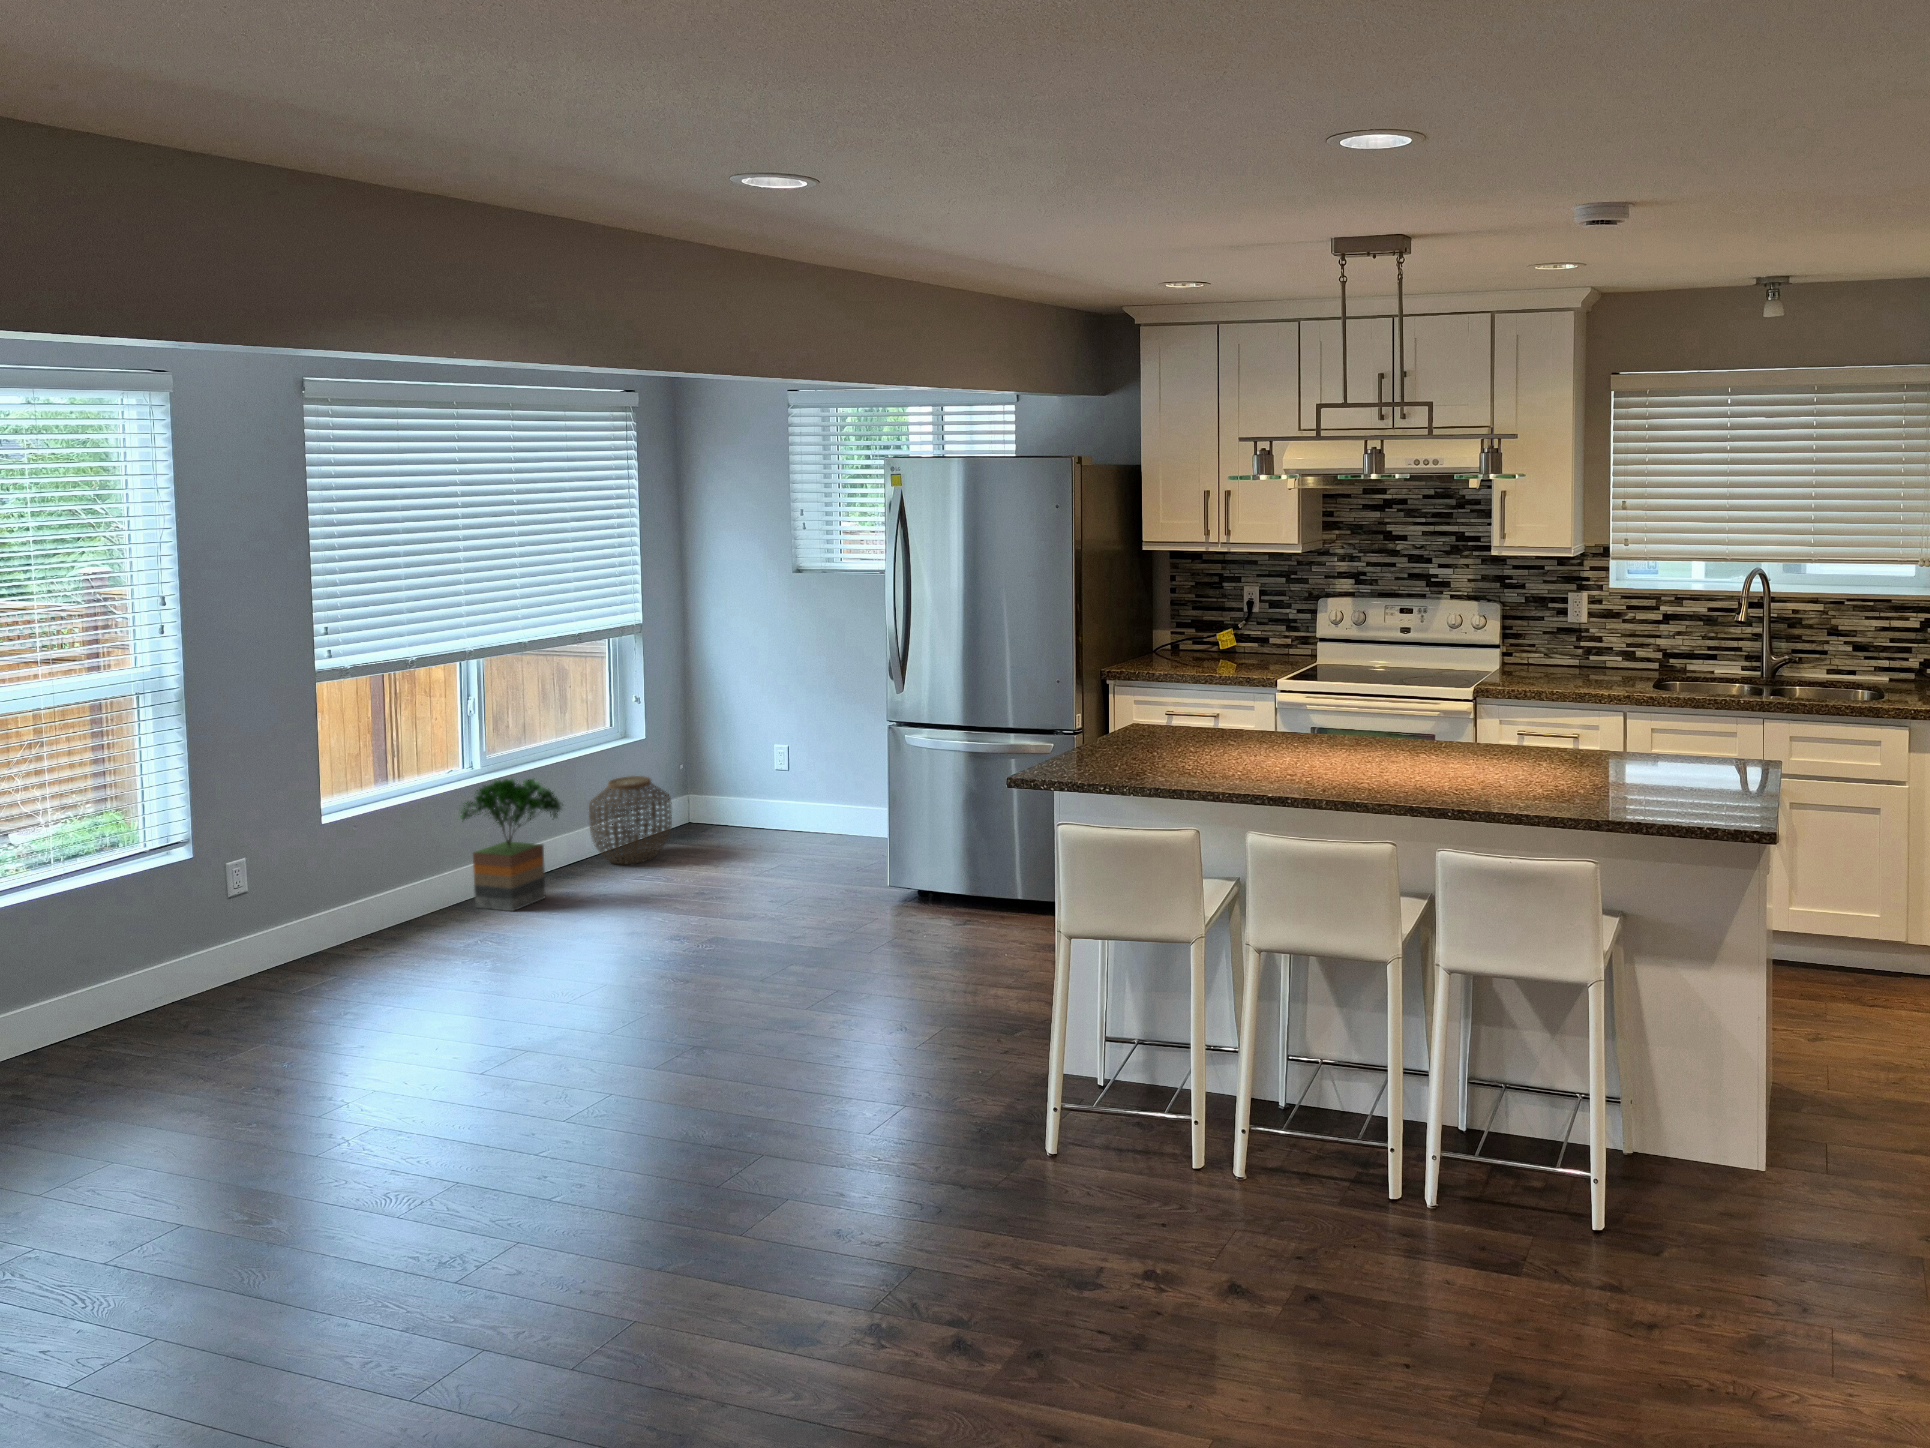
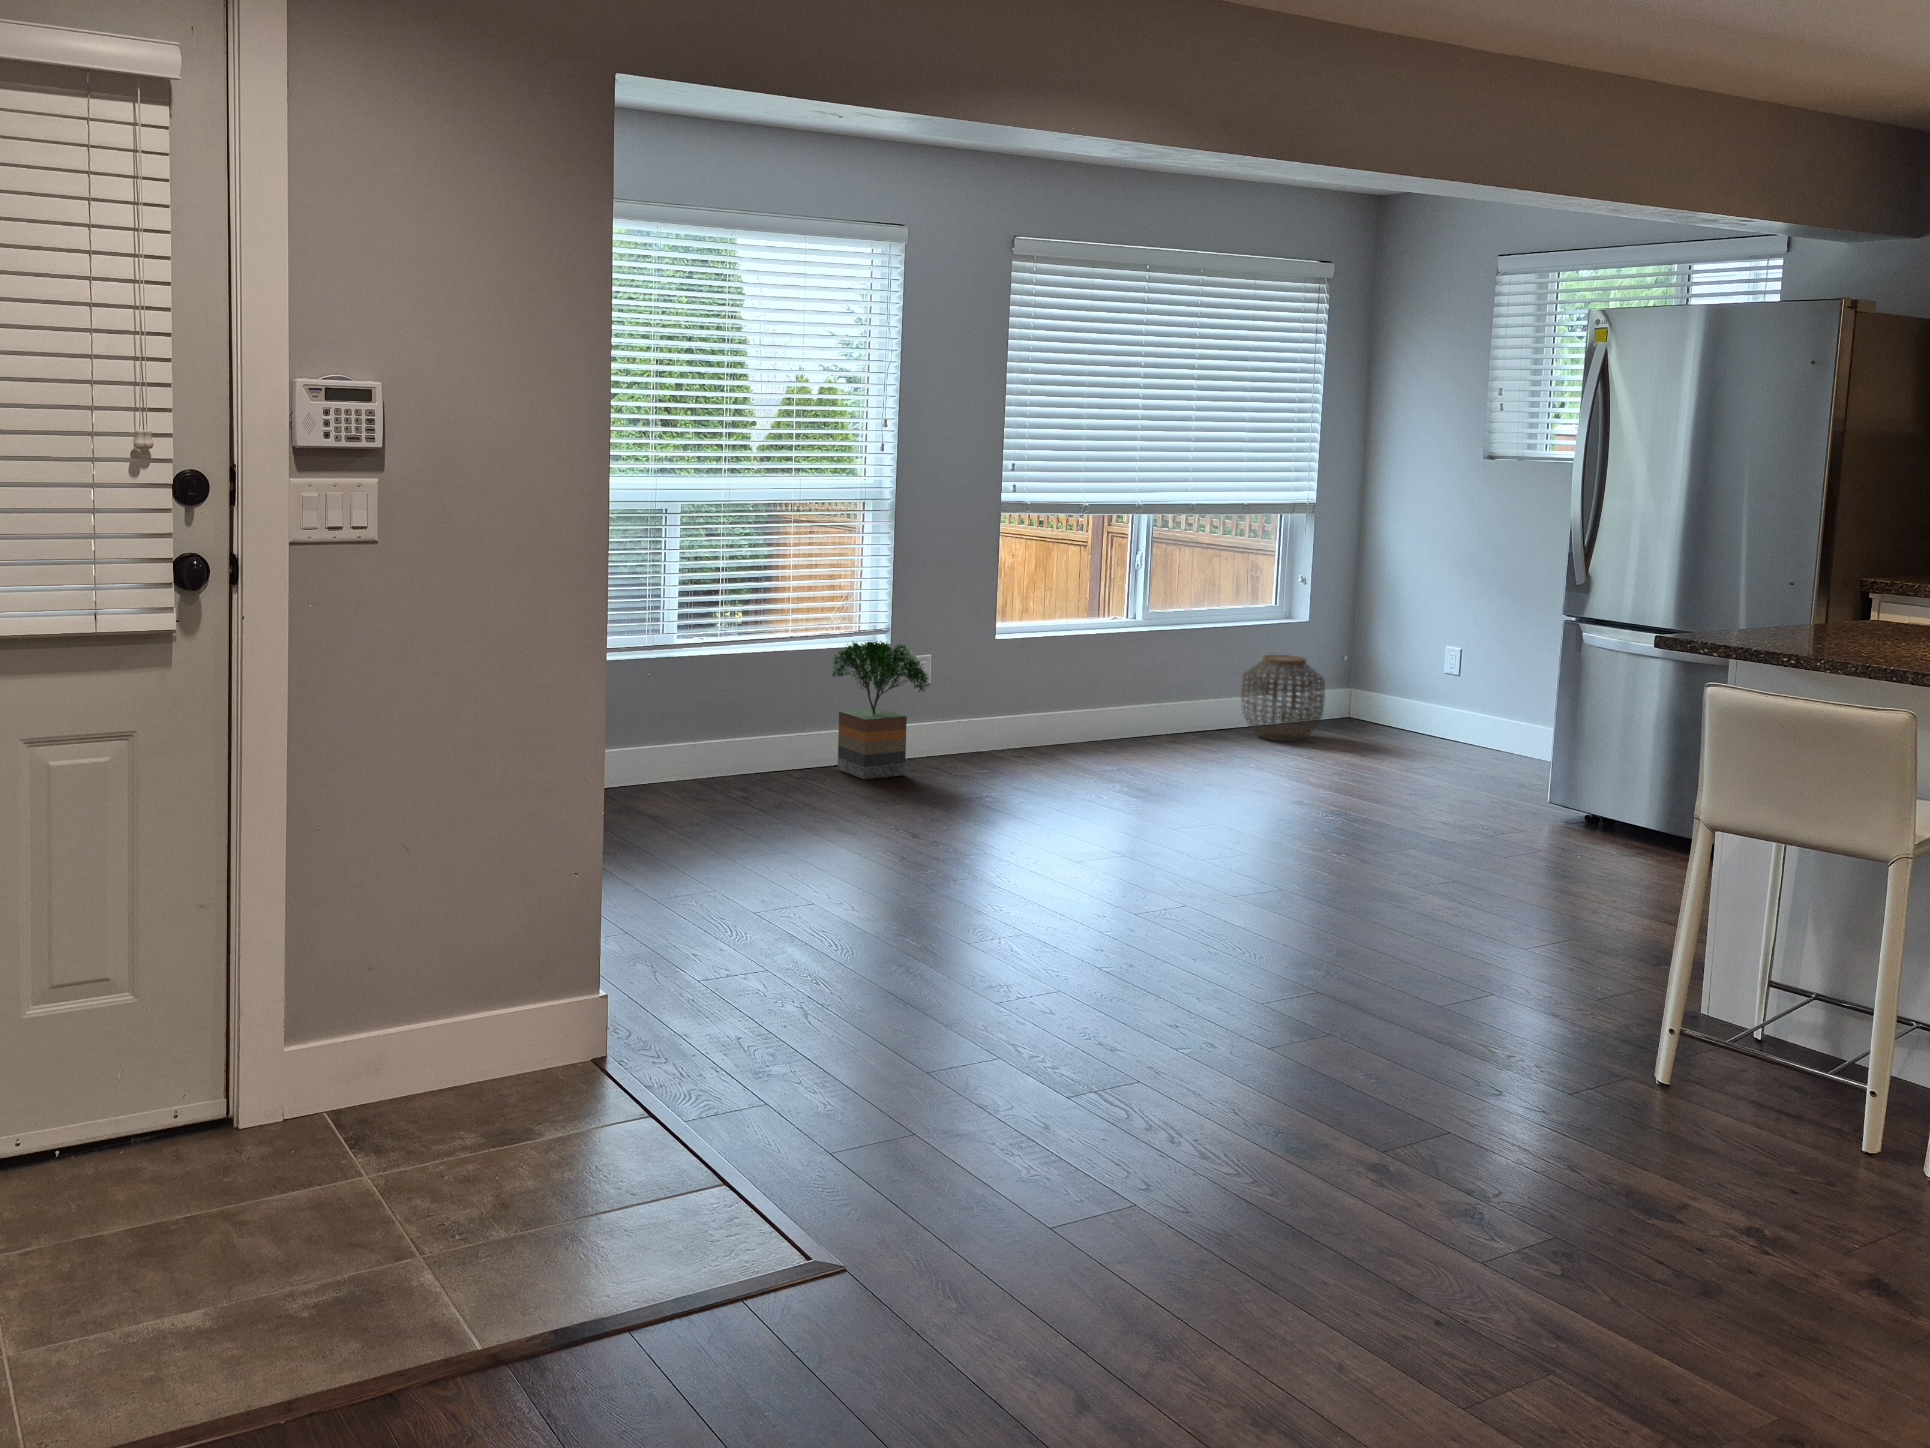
potted tree: present [460,779,563,911] -> present [829,641,929,779]

